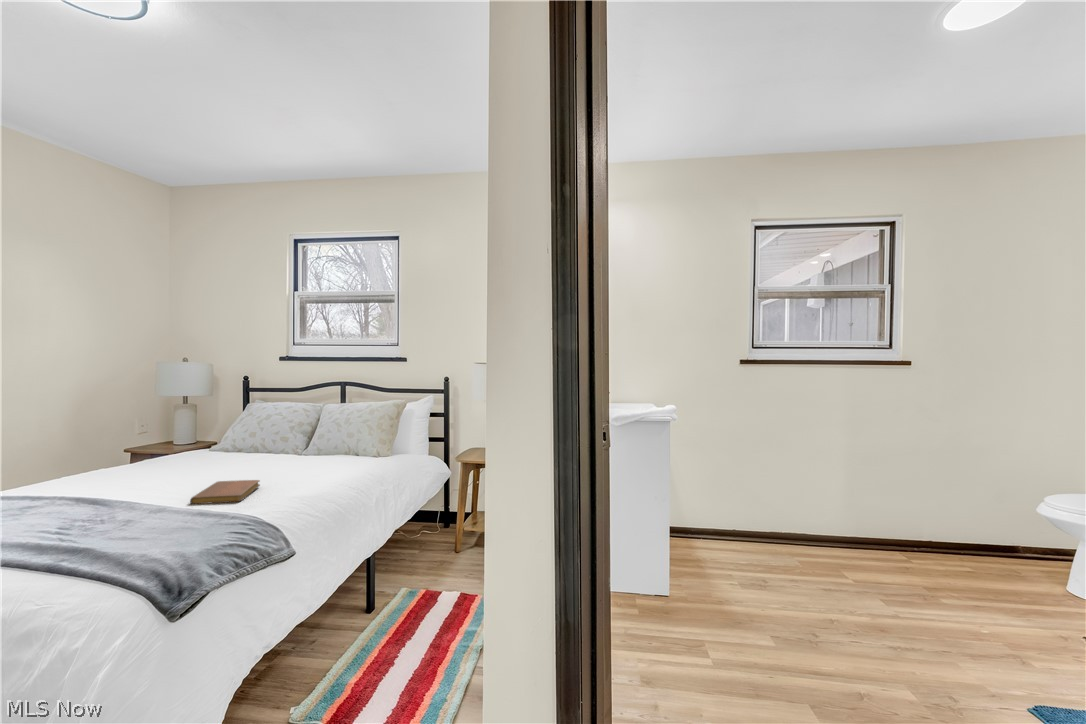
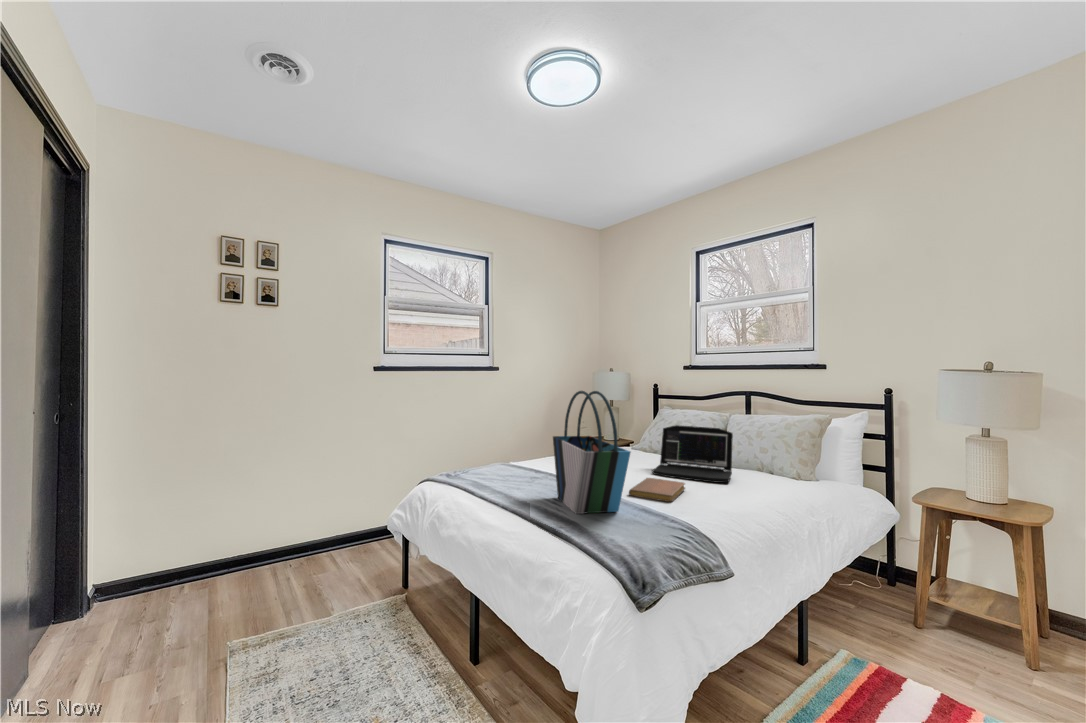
tote bag: none [79,398,184,537] -> present [553,391,631,514]
laptop: none [227,421,316,477] -> present [652,425,733,483]

